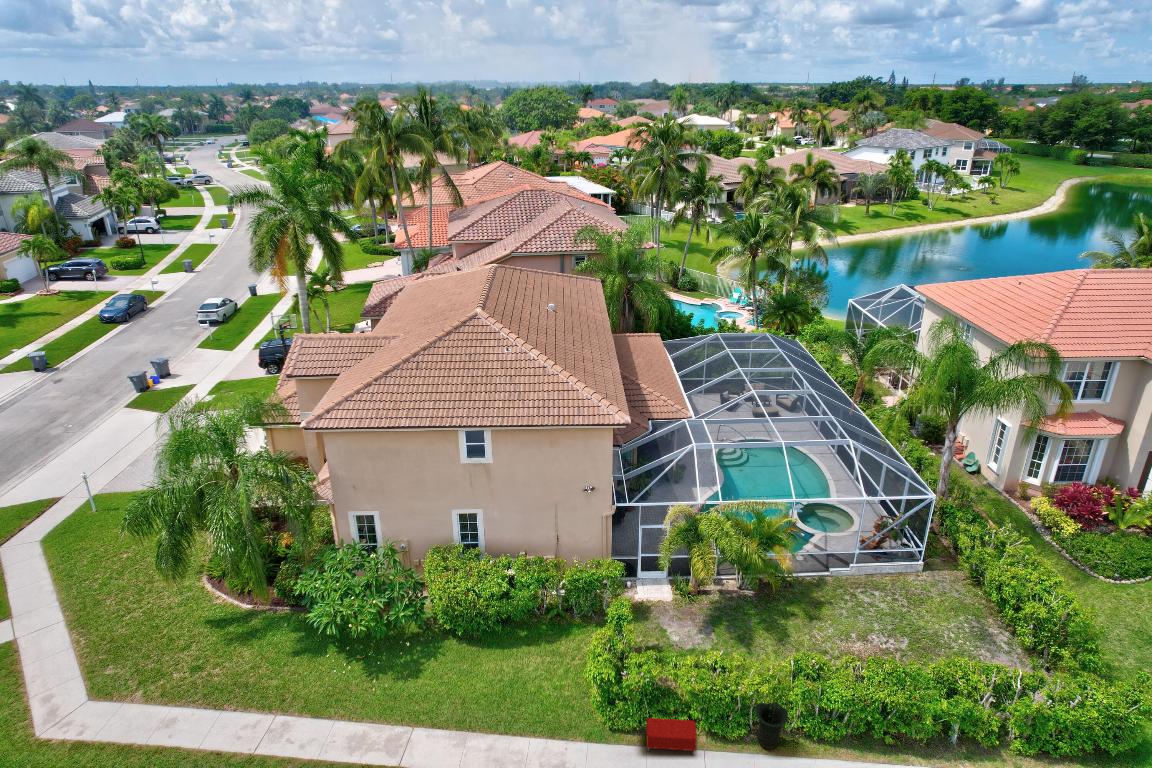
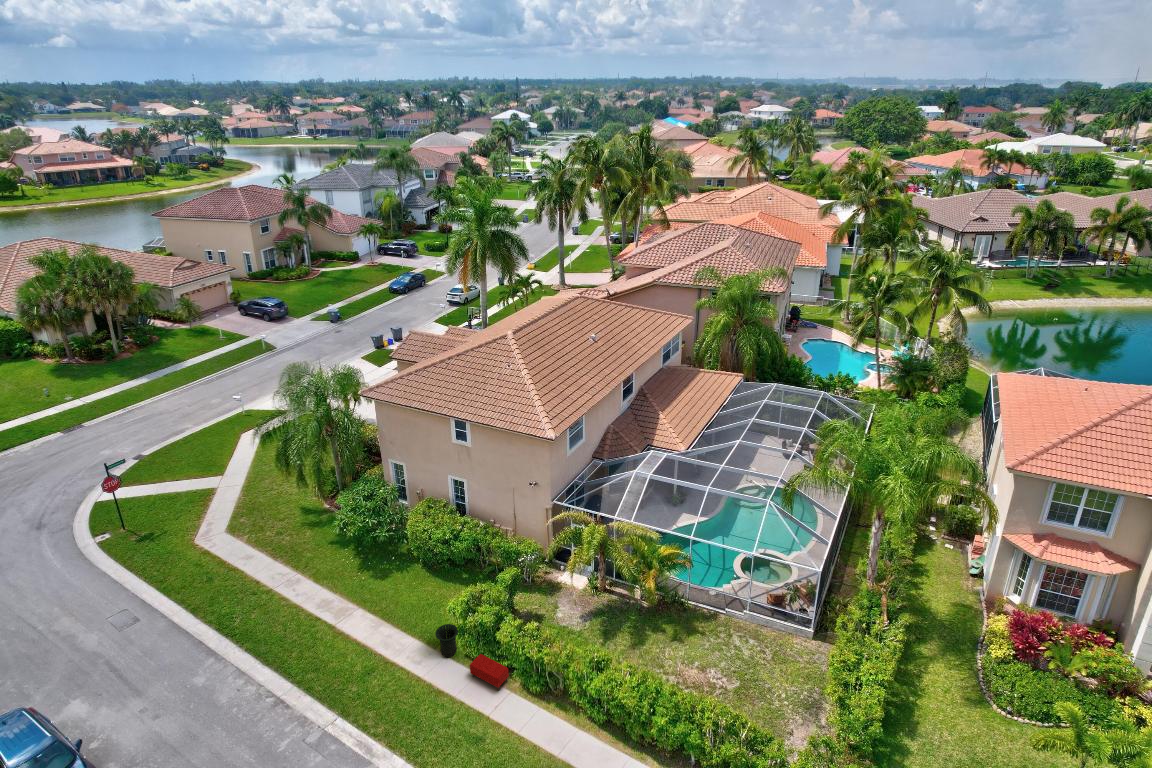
trash can: present [755,701,788,749] -> present [435,624,458,657]

